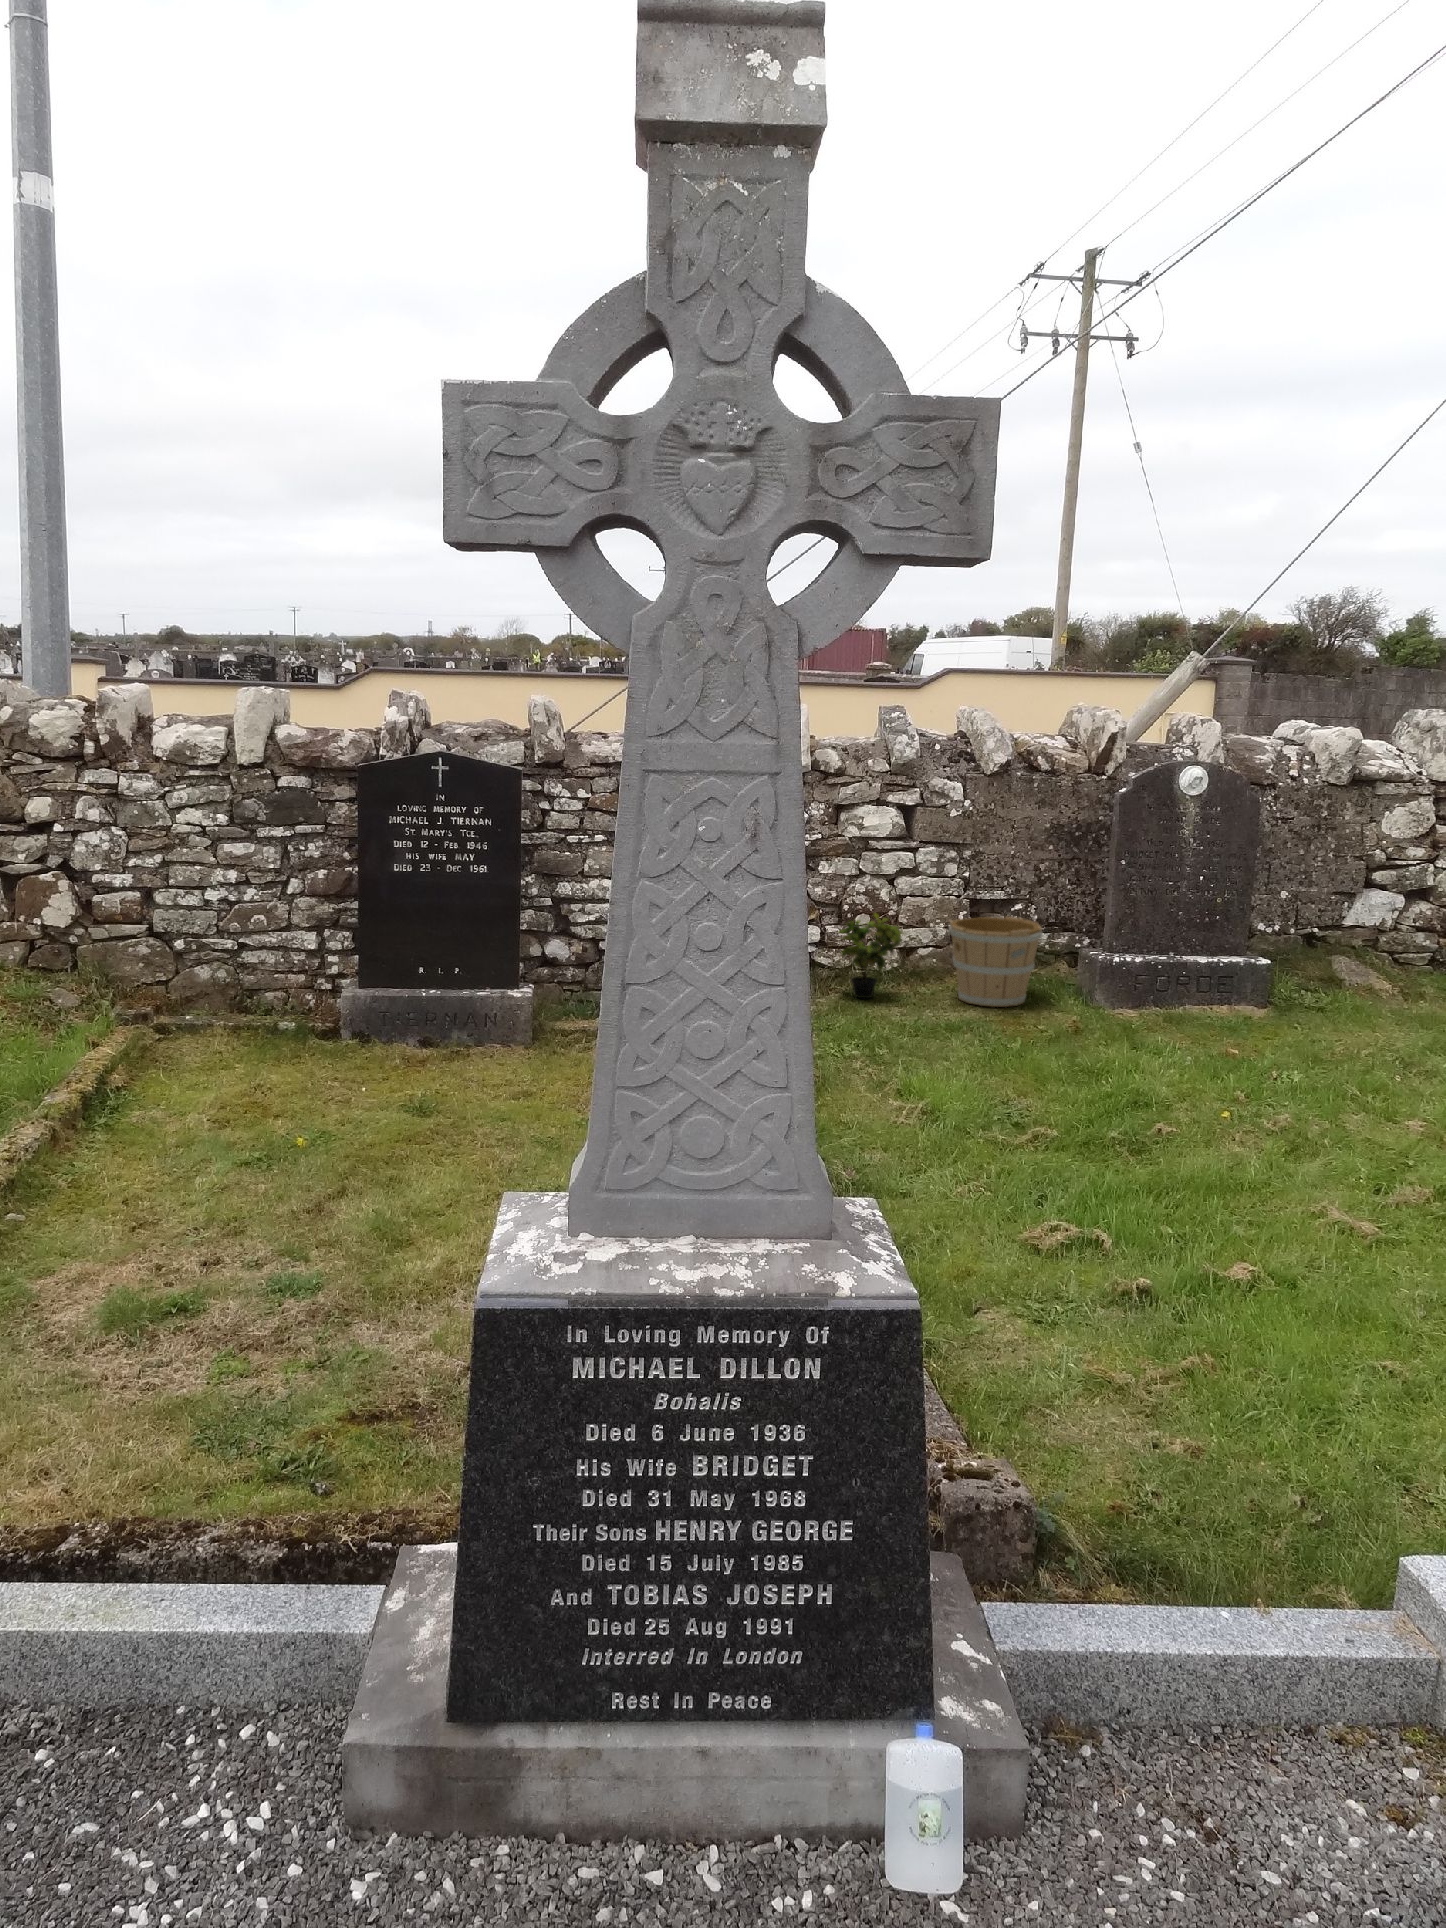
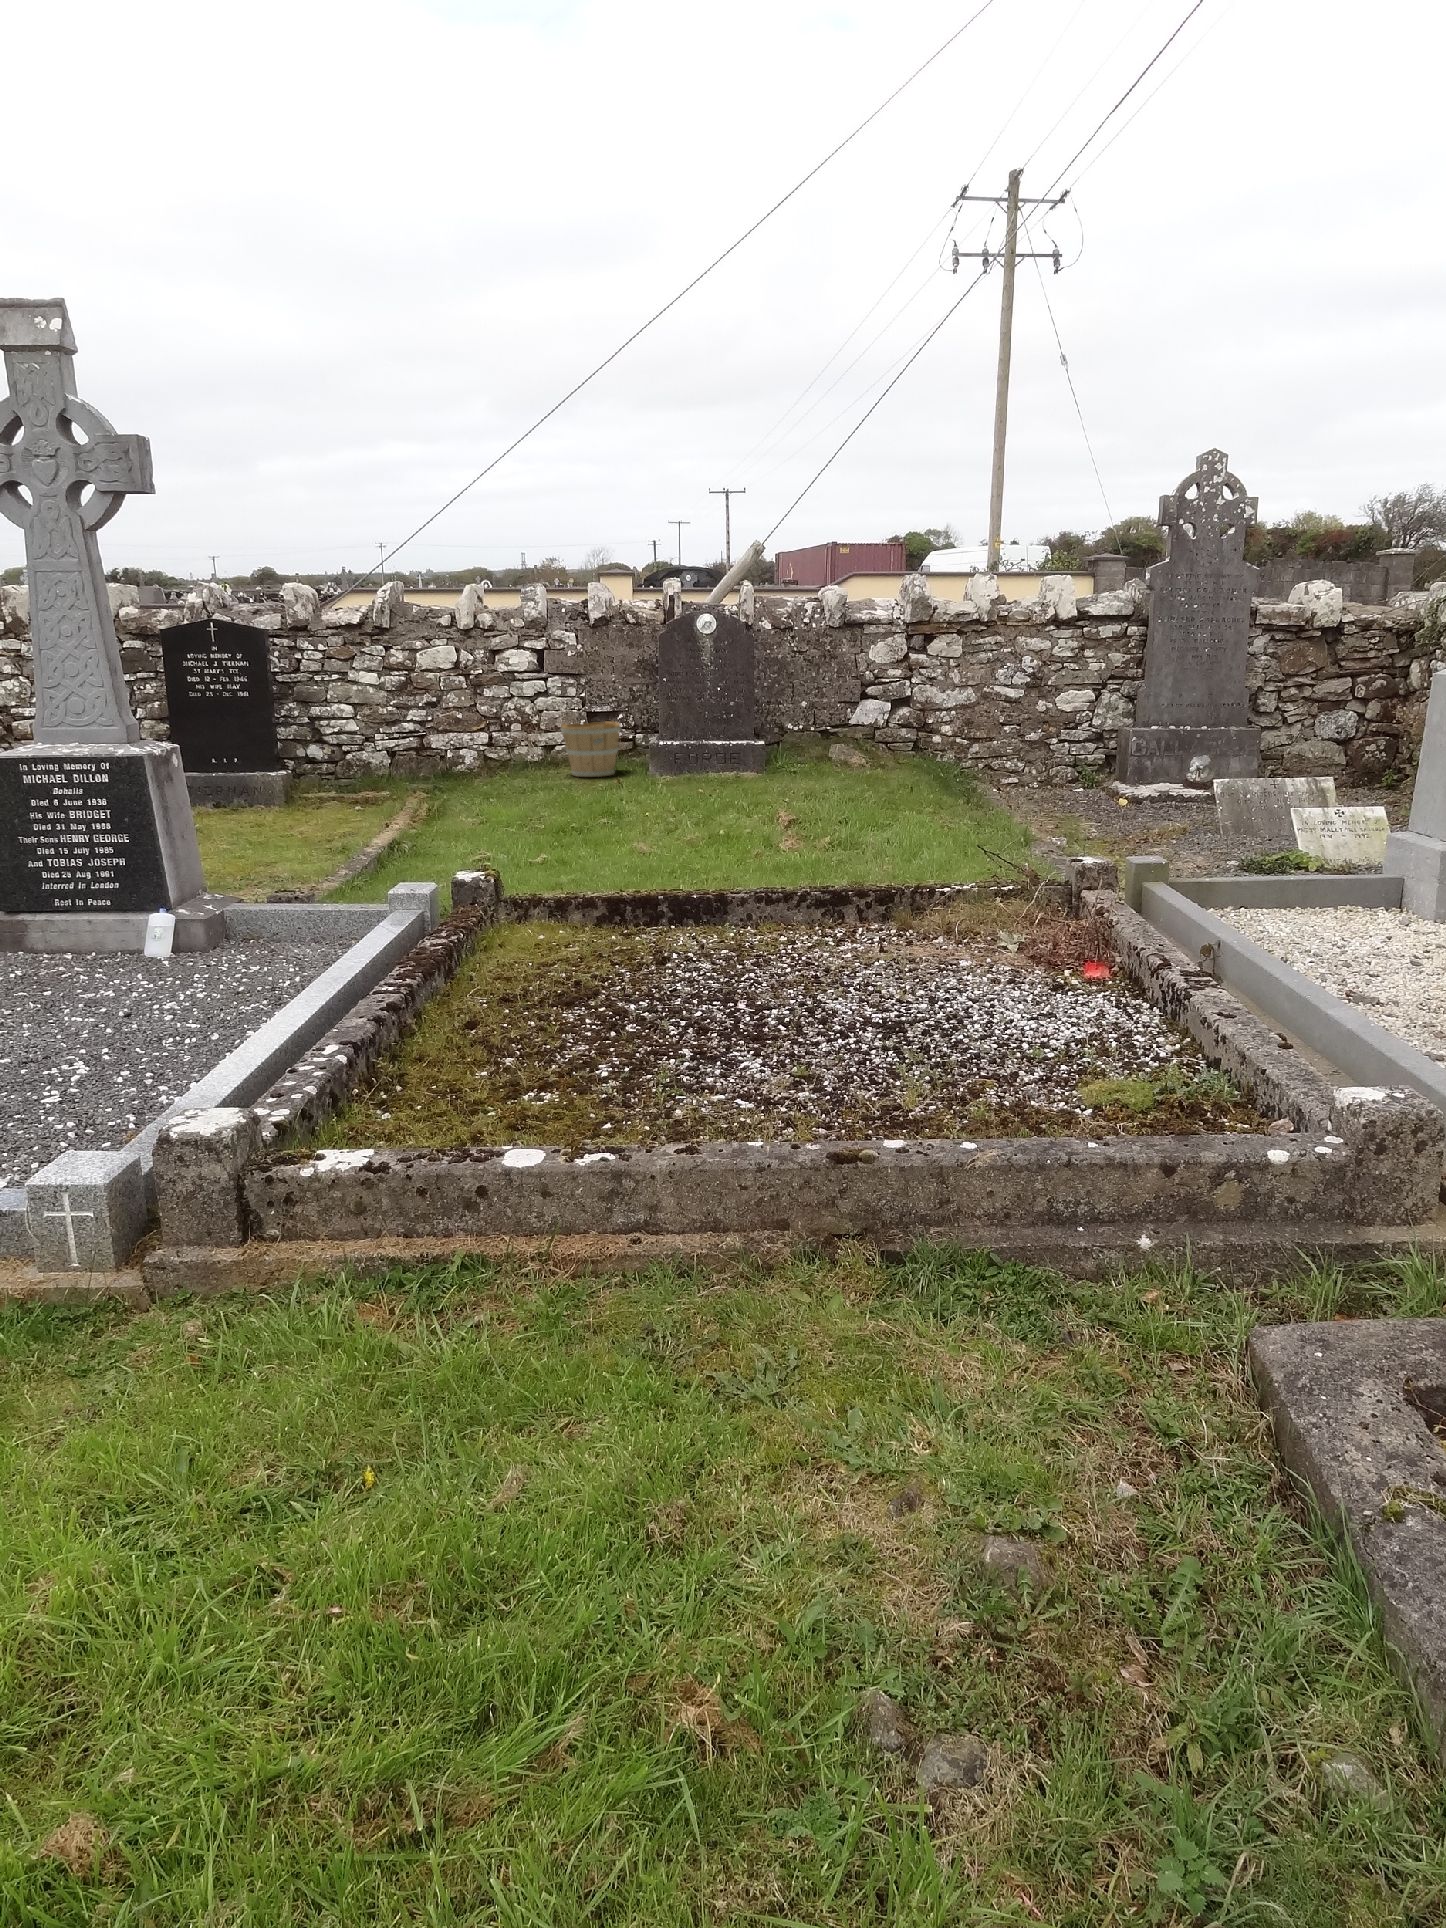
potted plant: present [839,913,902,998] -> none [493,720,536,776]

